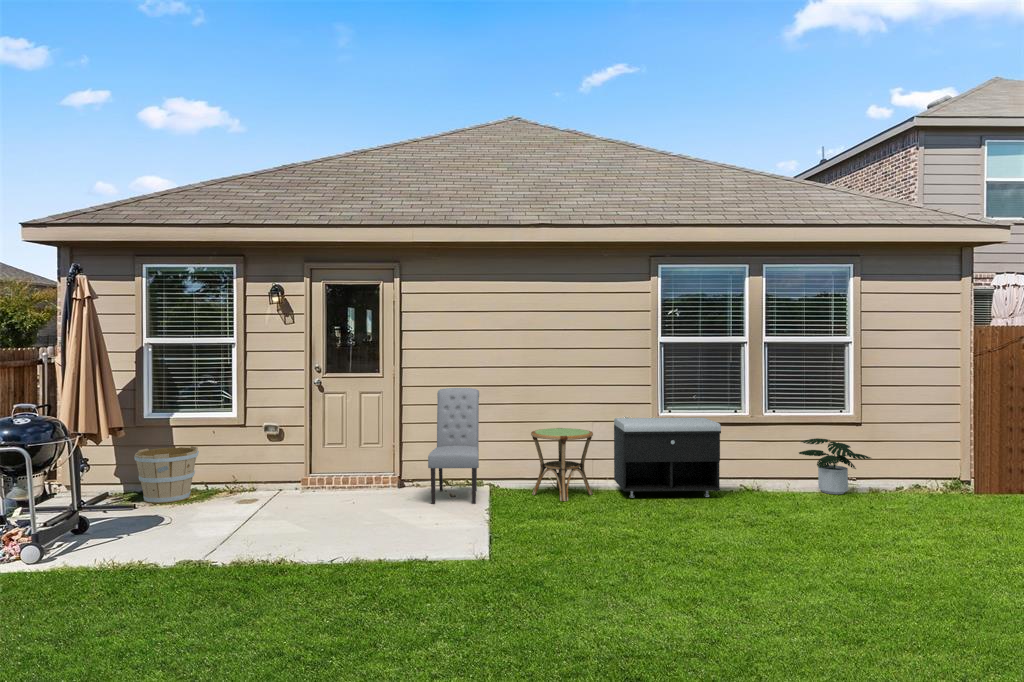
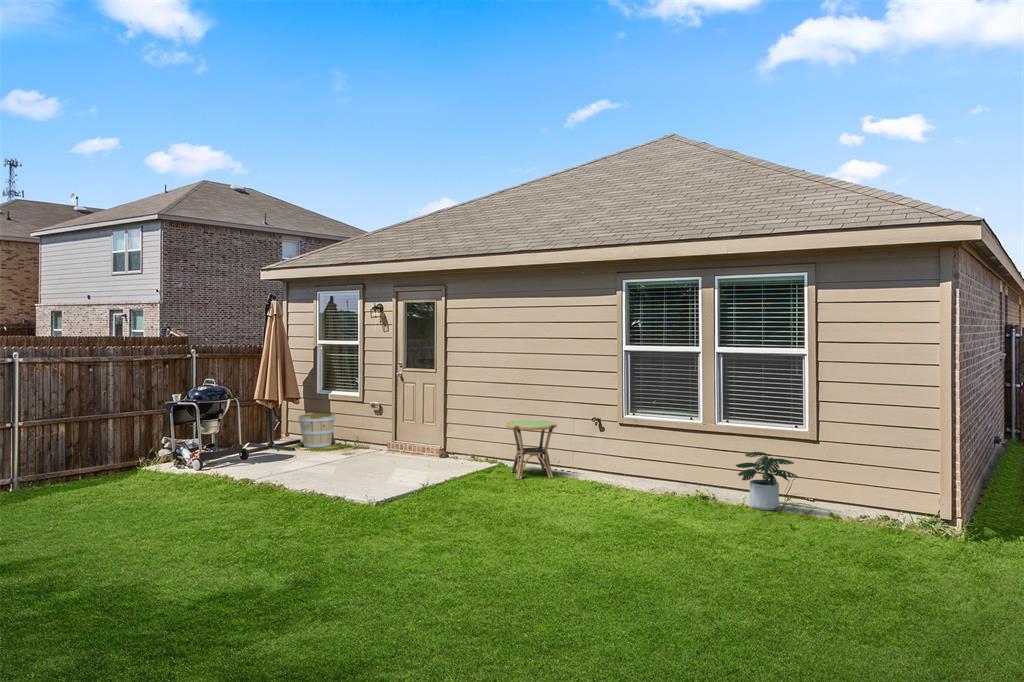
chair: present [428,388,479,504] -> none [431,383,491,472]
storage bench: present [614,418,721,498] -> none [561,416,658,493]

